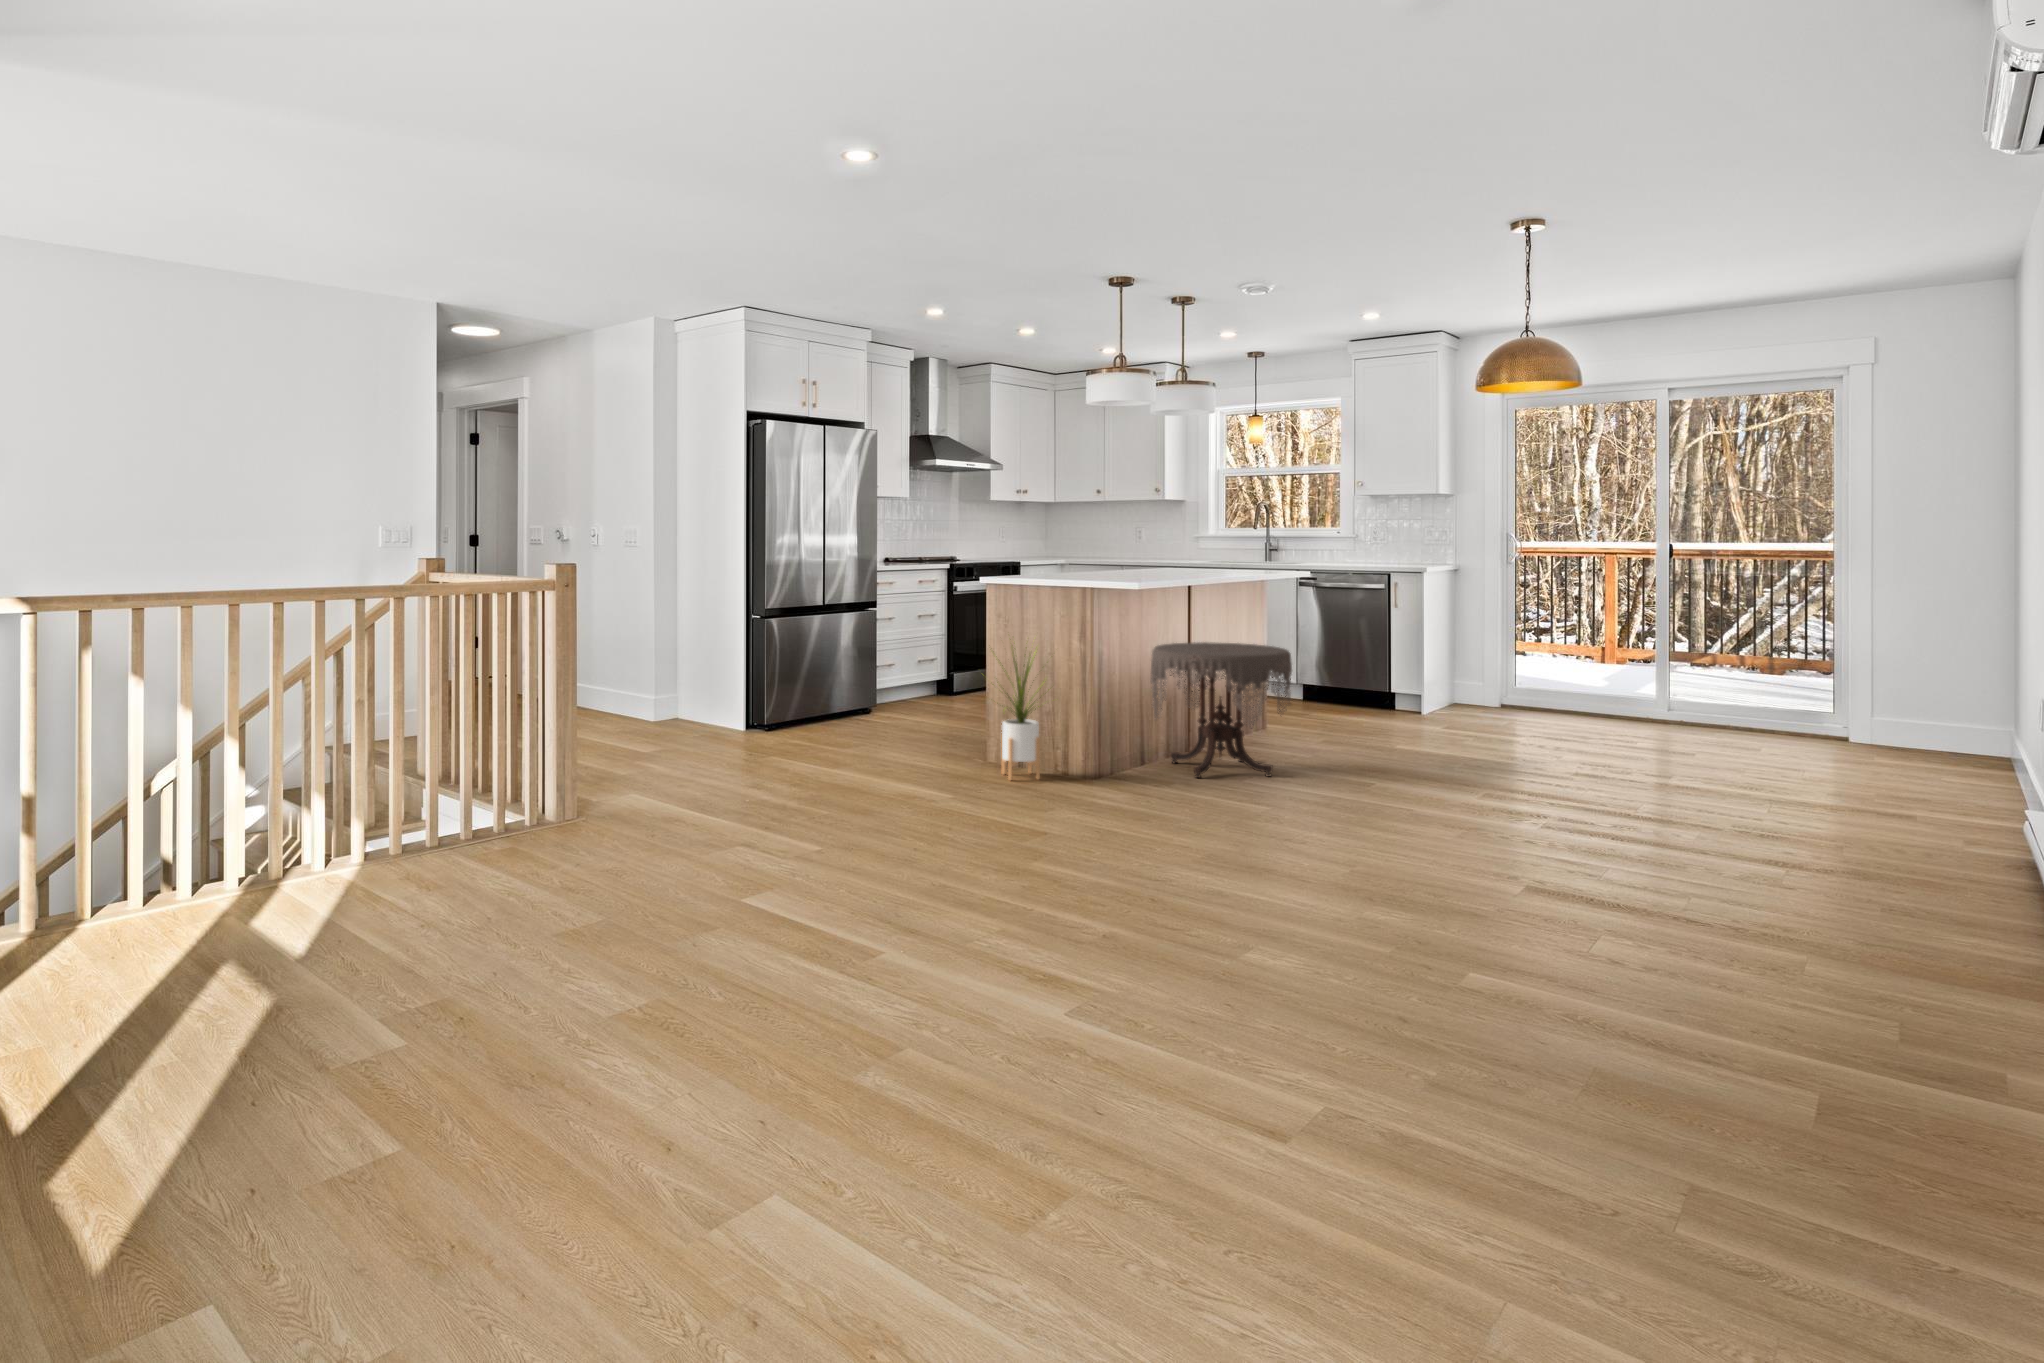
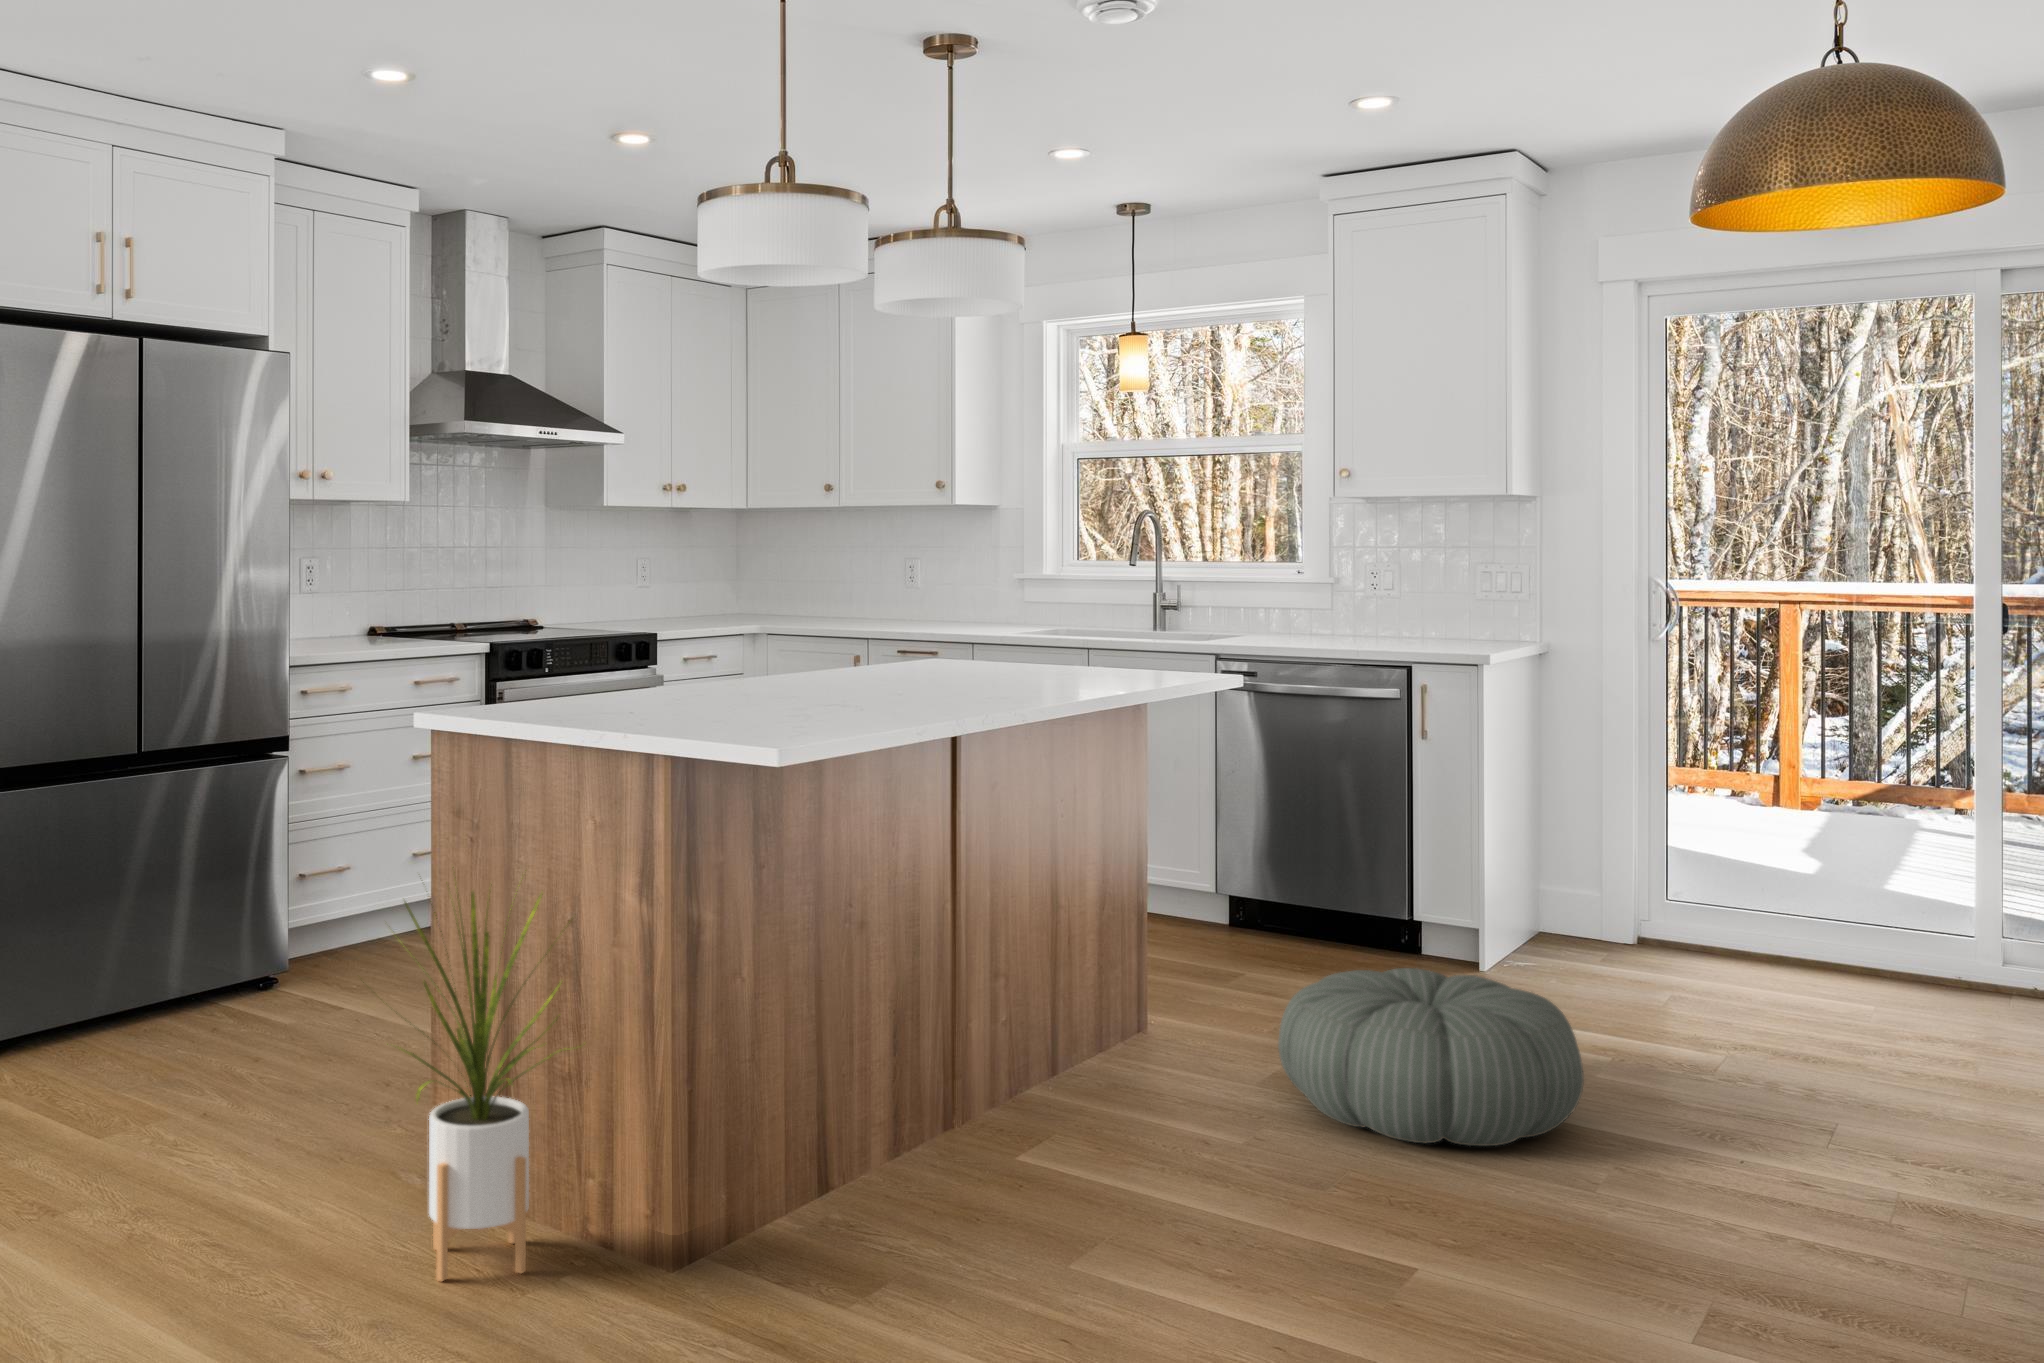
side table: present [1151,642,1292,778] -> none [838,865,1203,1253]
pouf: none [1325,695,1452,758] -> present [1278,968,1584,1146]

